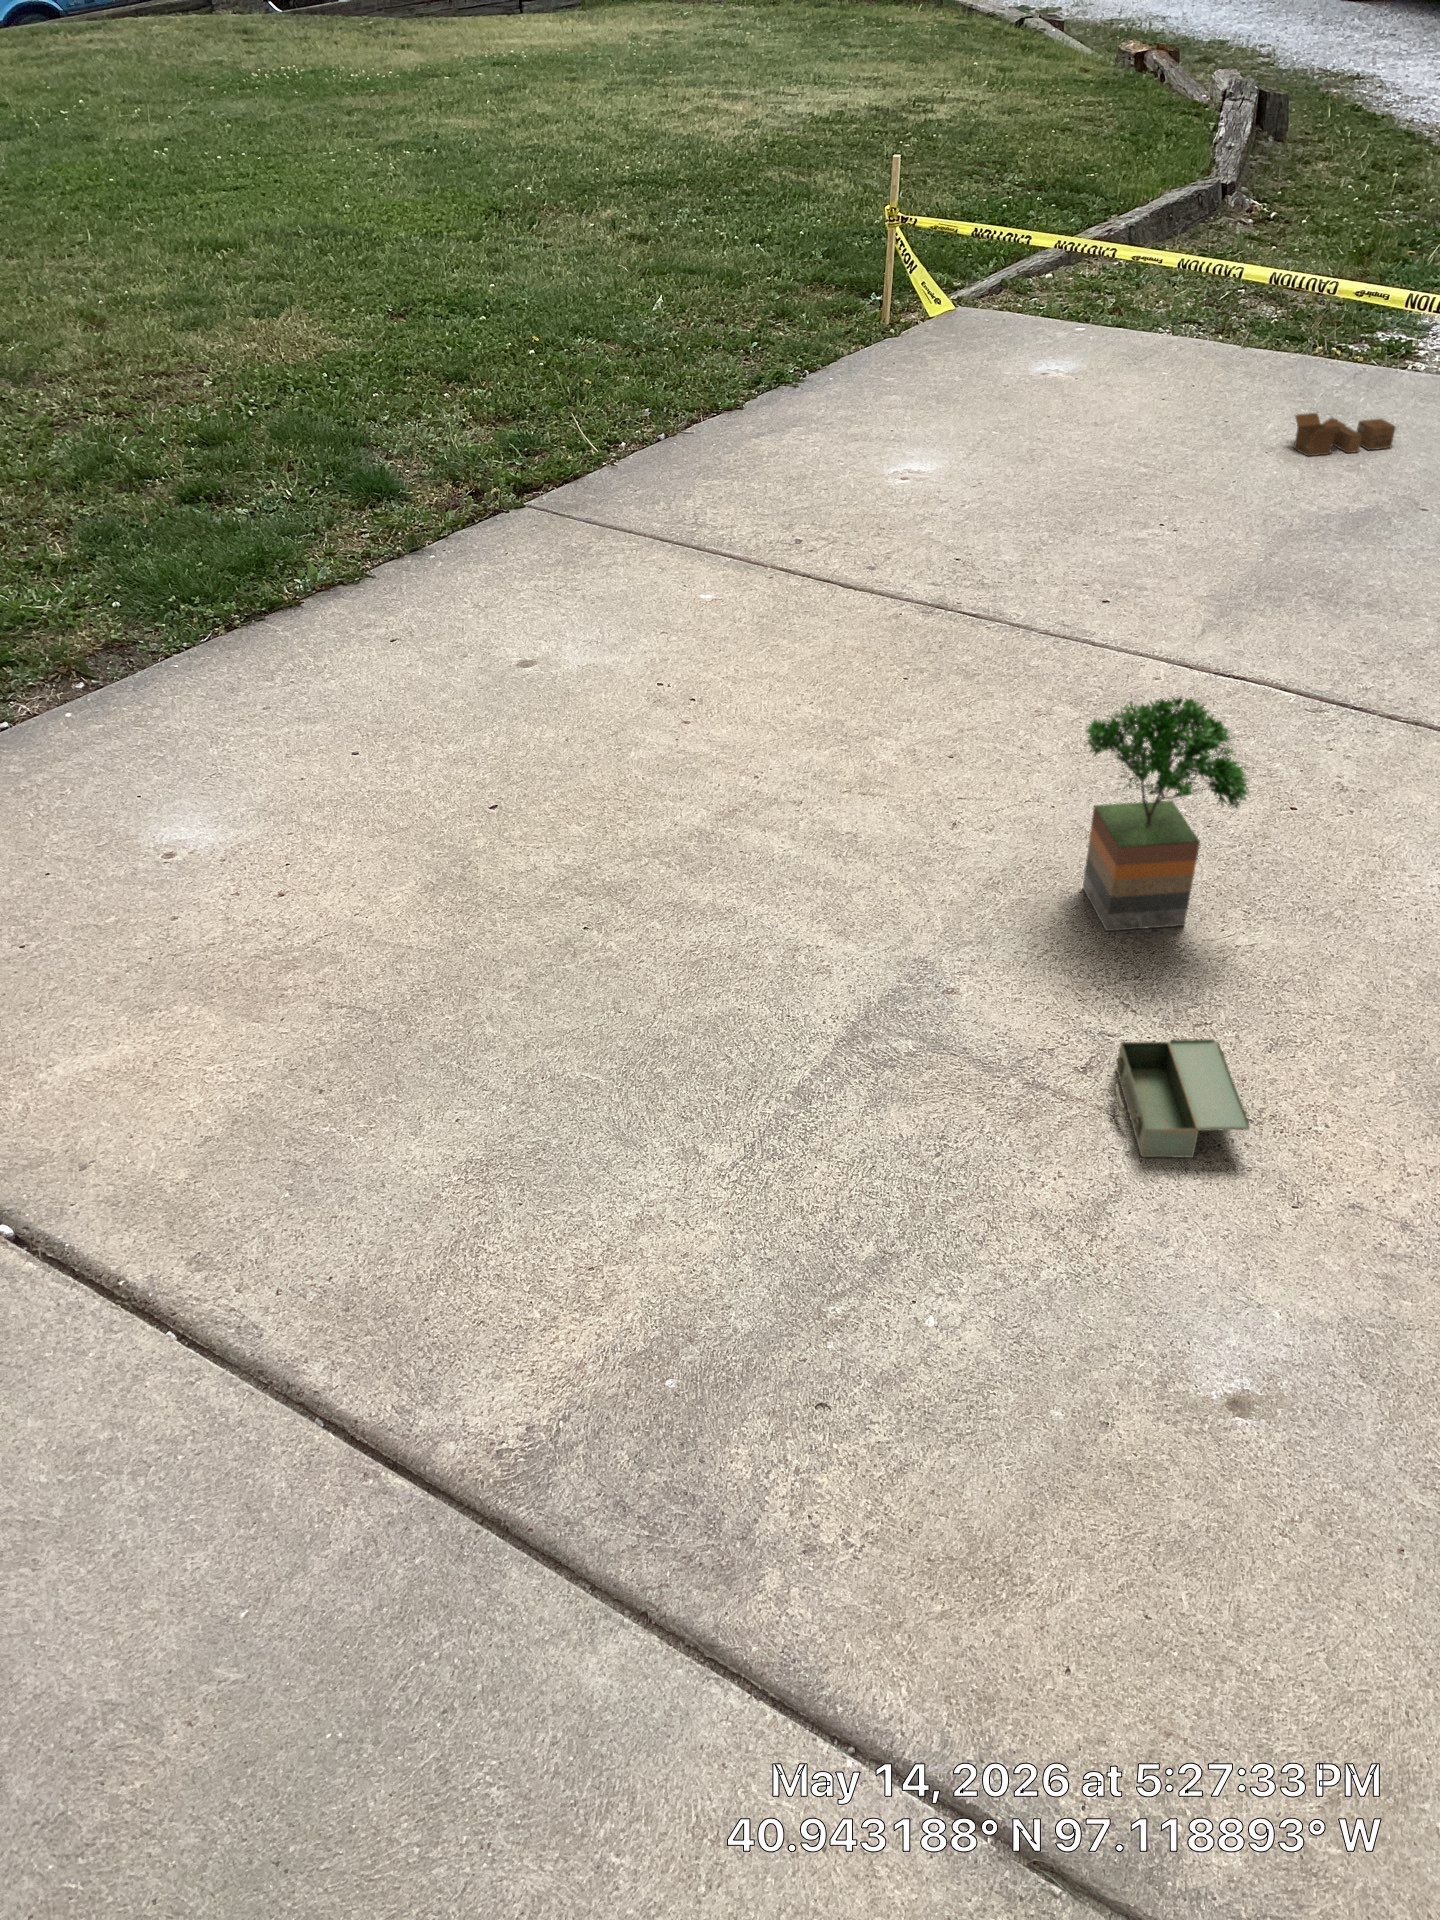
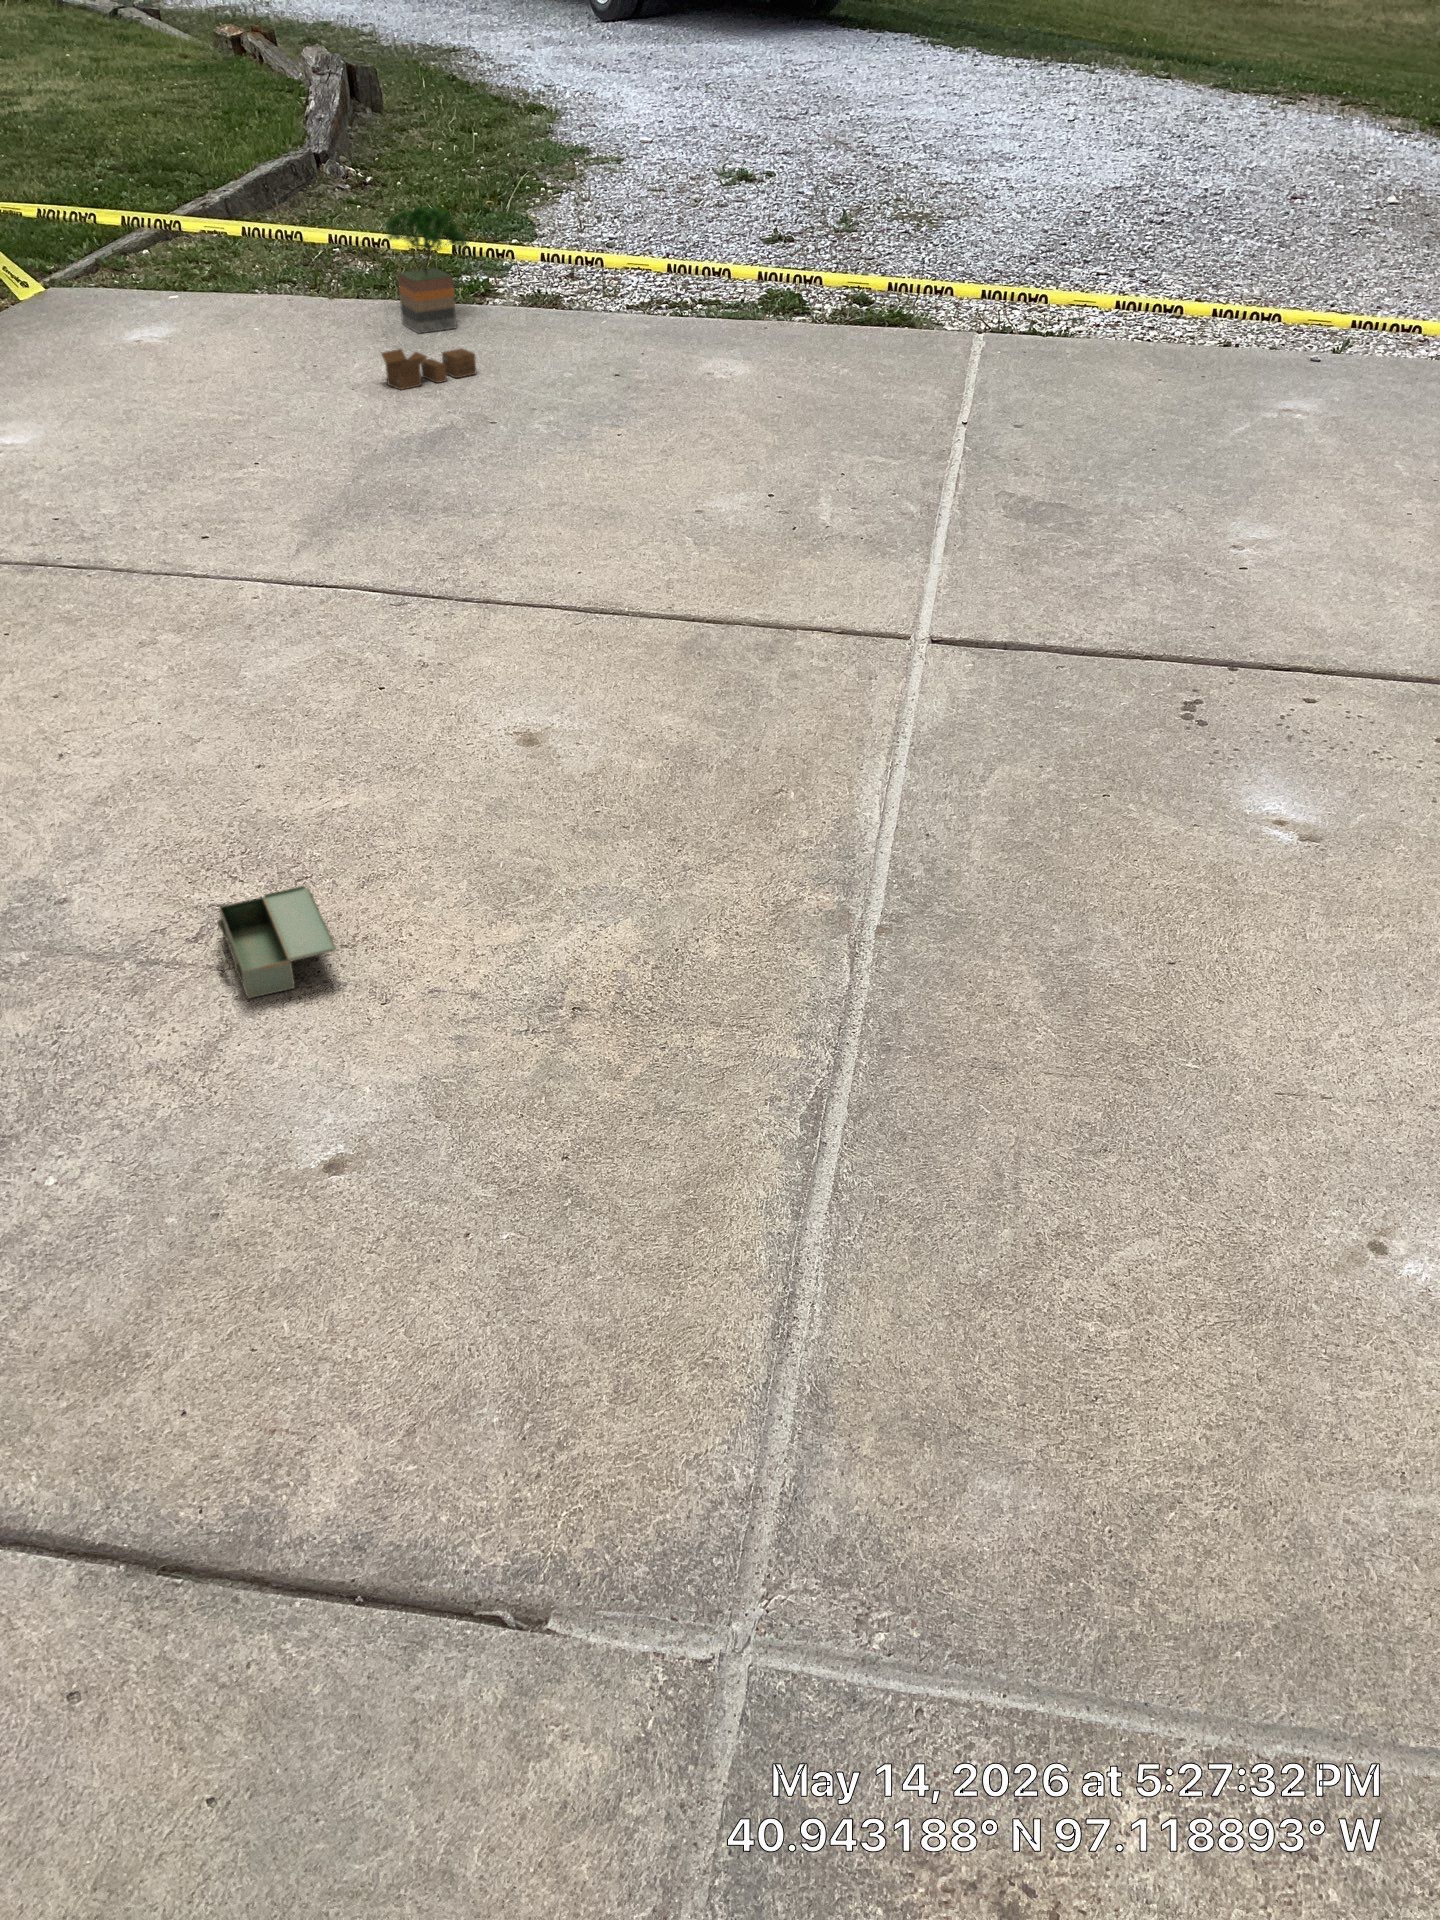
potted tree: present [1083,697,1249,931] -> present [385,207,467,334]

